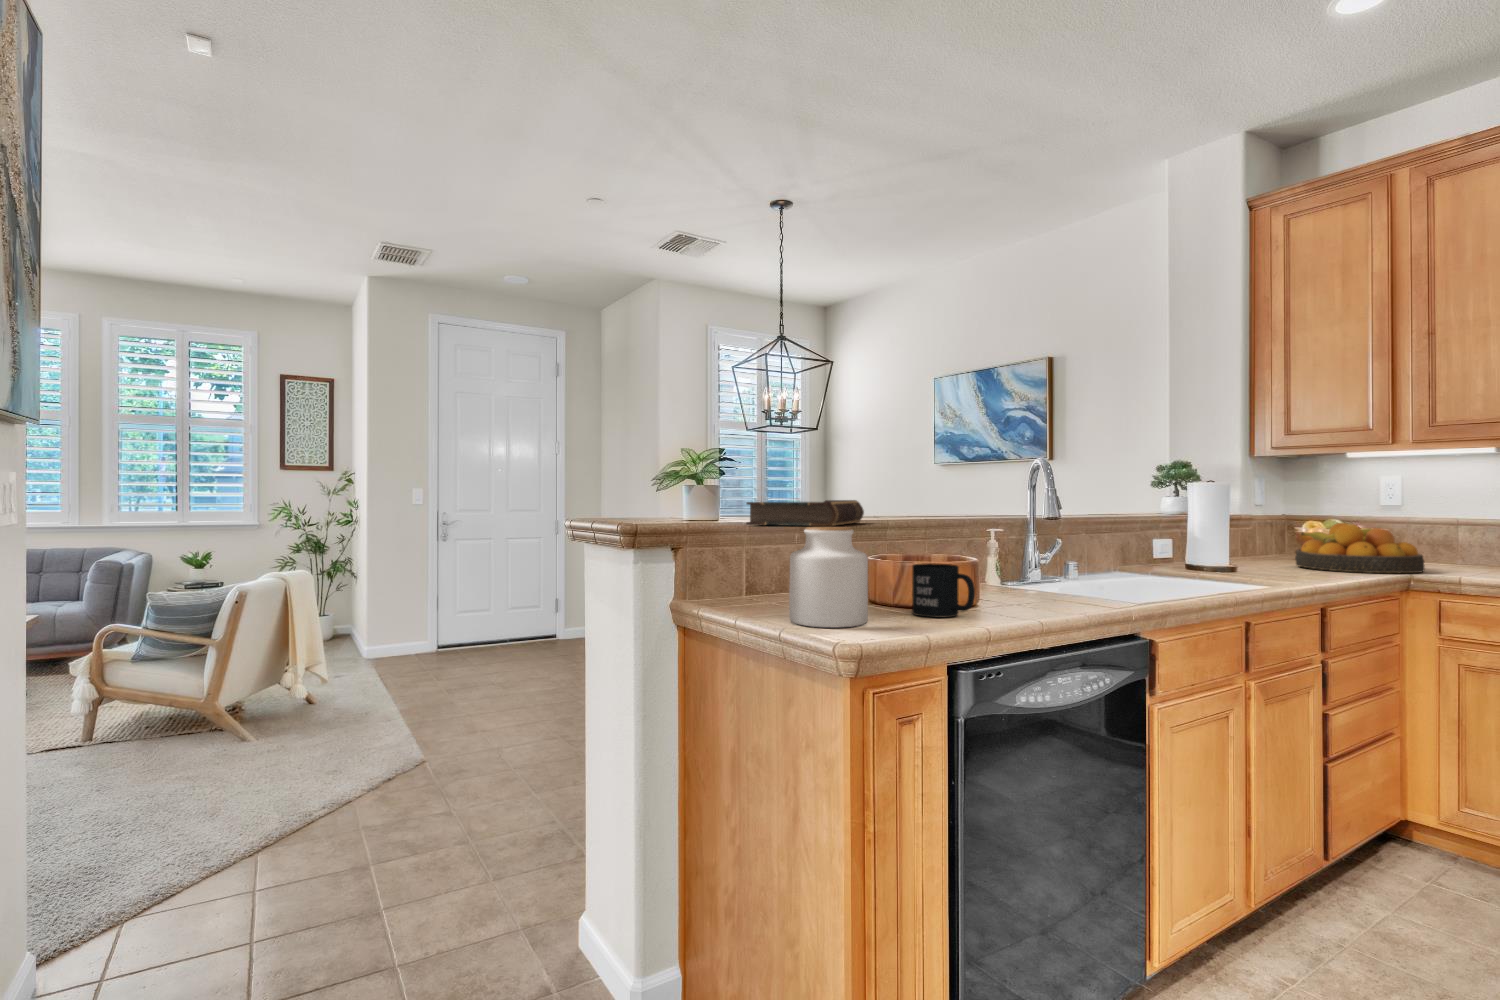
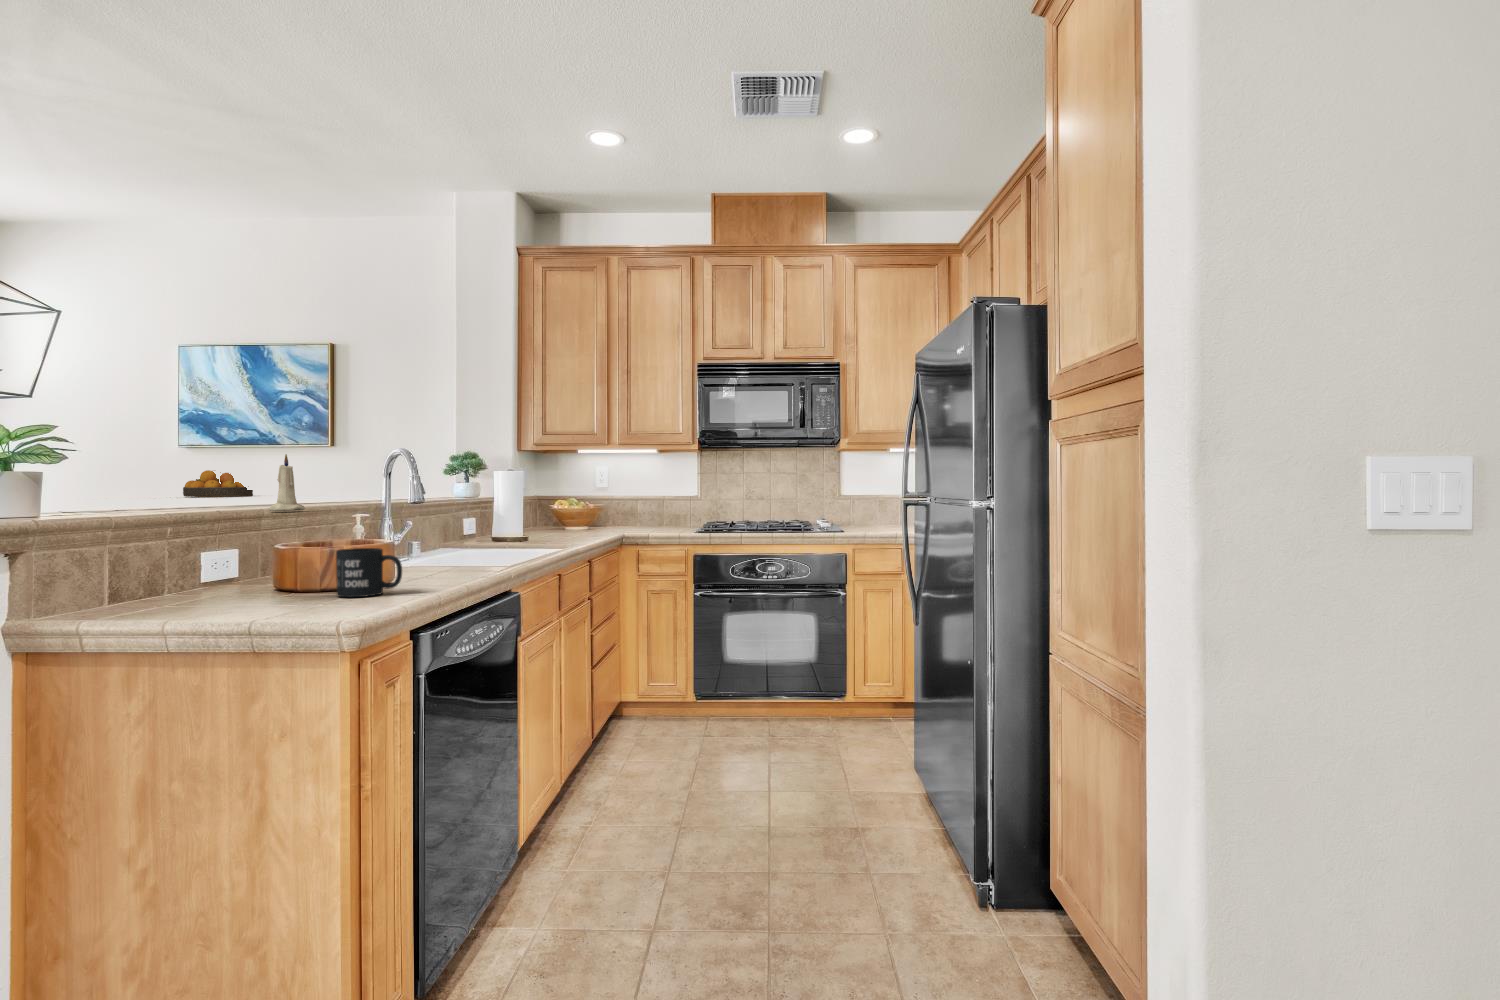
candle: none [896,465,928,522] -> present [269,454,305,511]
book: present [746,500,864,526] -> none [97,489,233,521]
fruit bowl: present [1295,523,1424,573] -> present [183,470,253,497]
jar: present [789,527,868,628] -> none [220,518,313,619]

